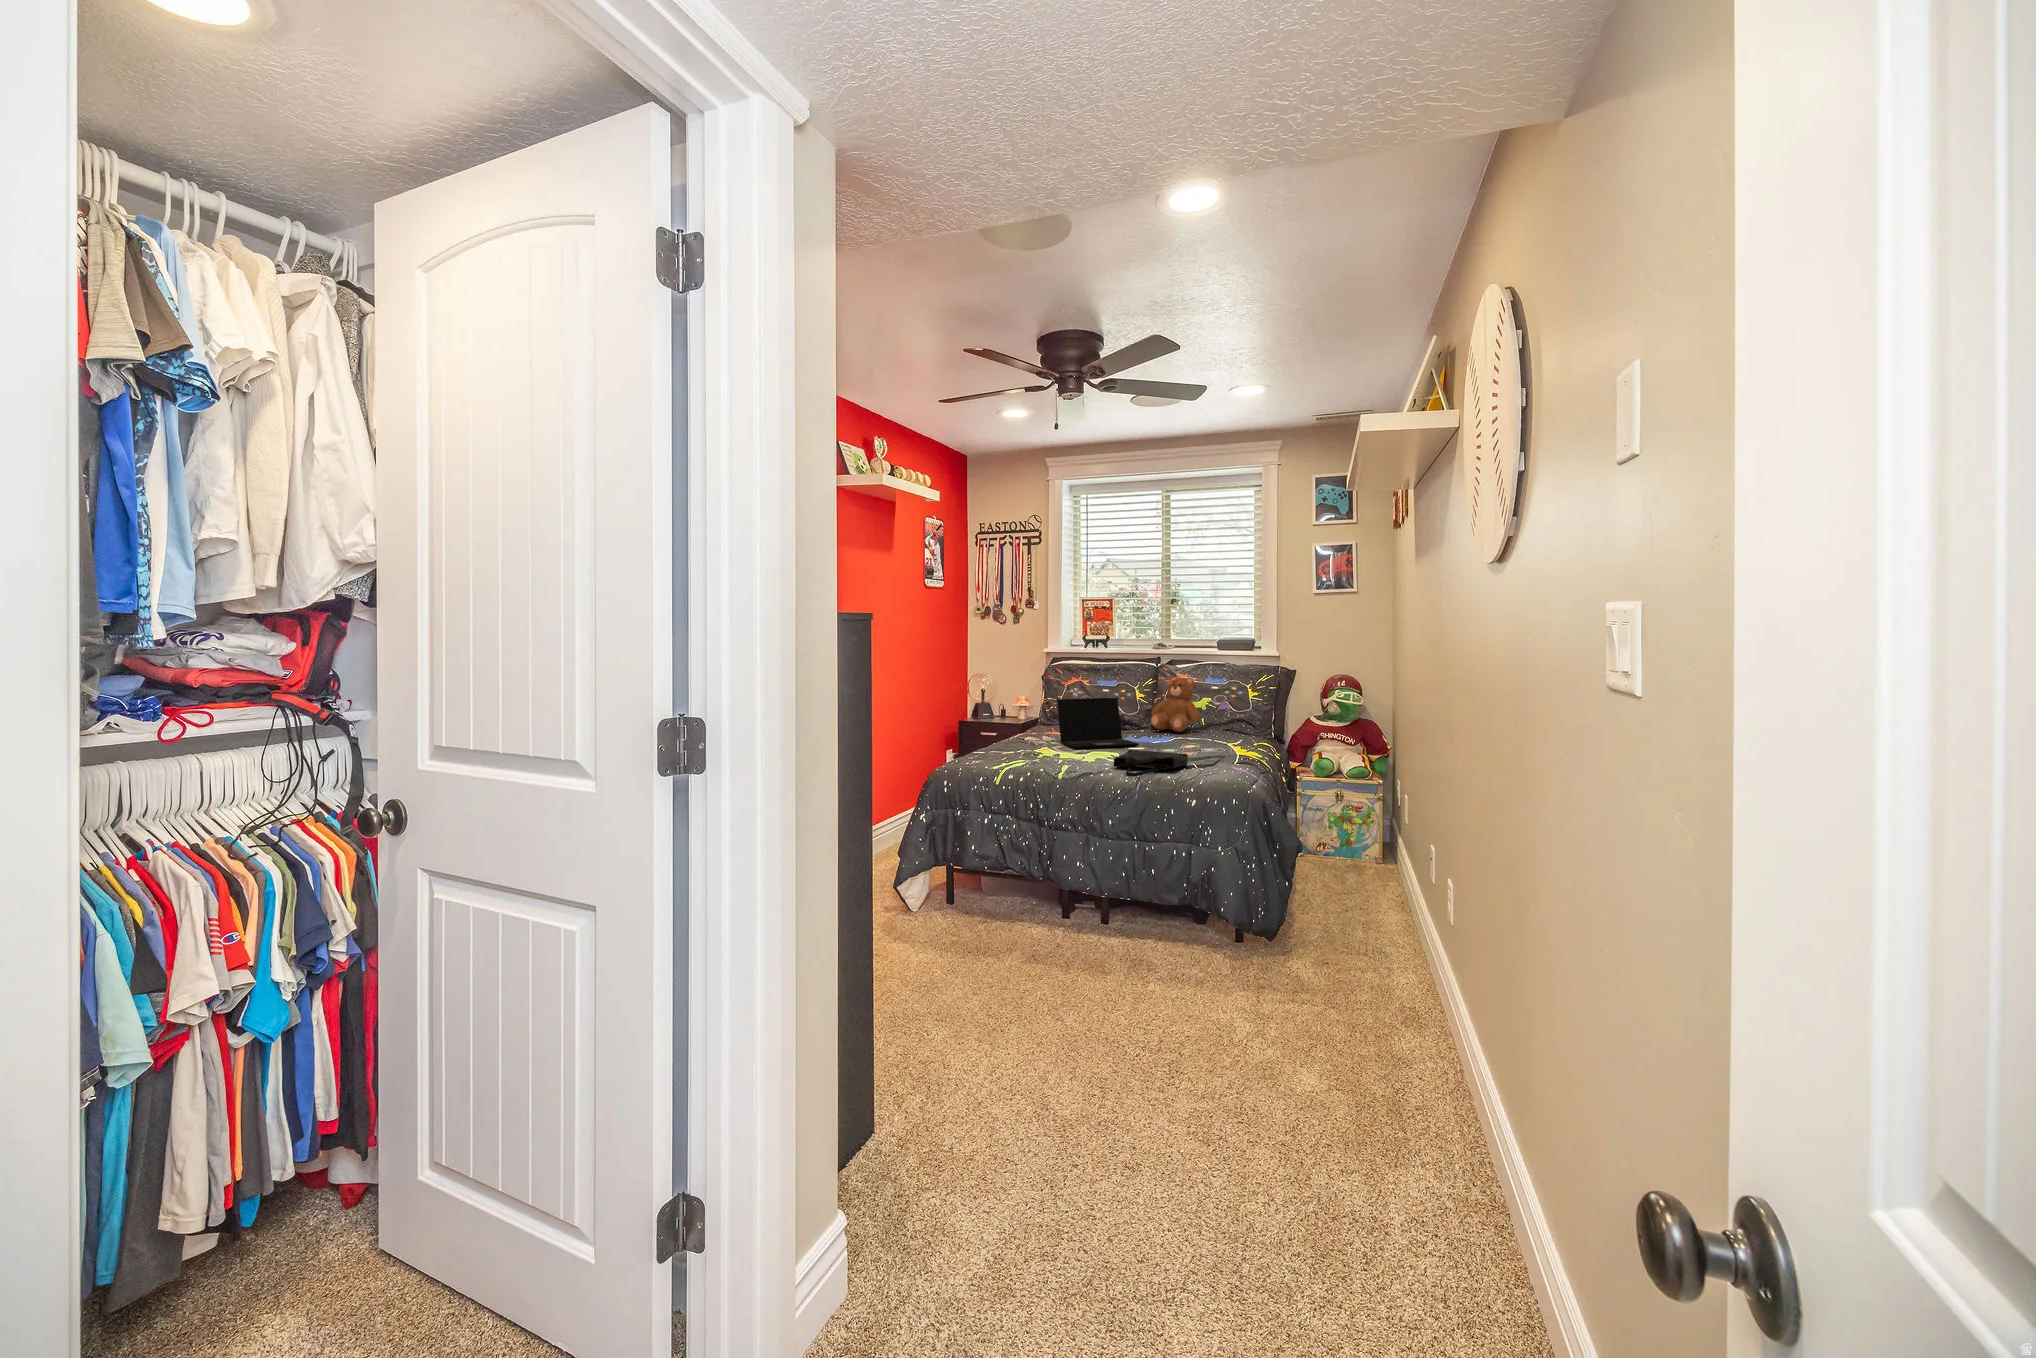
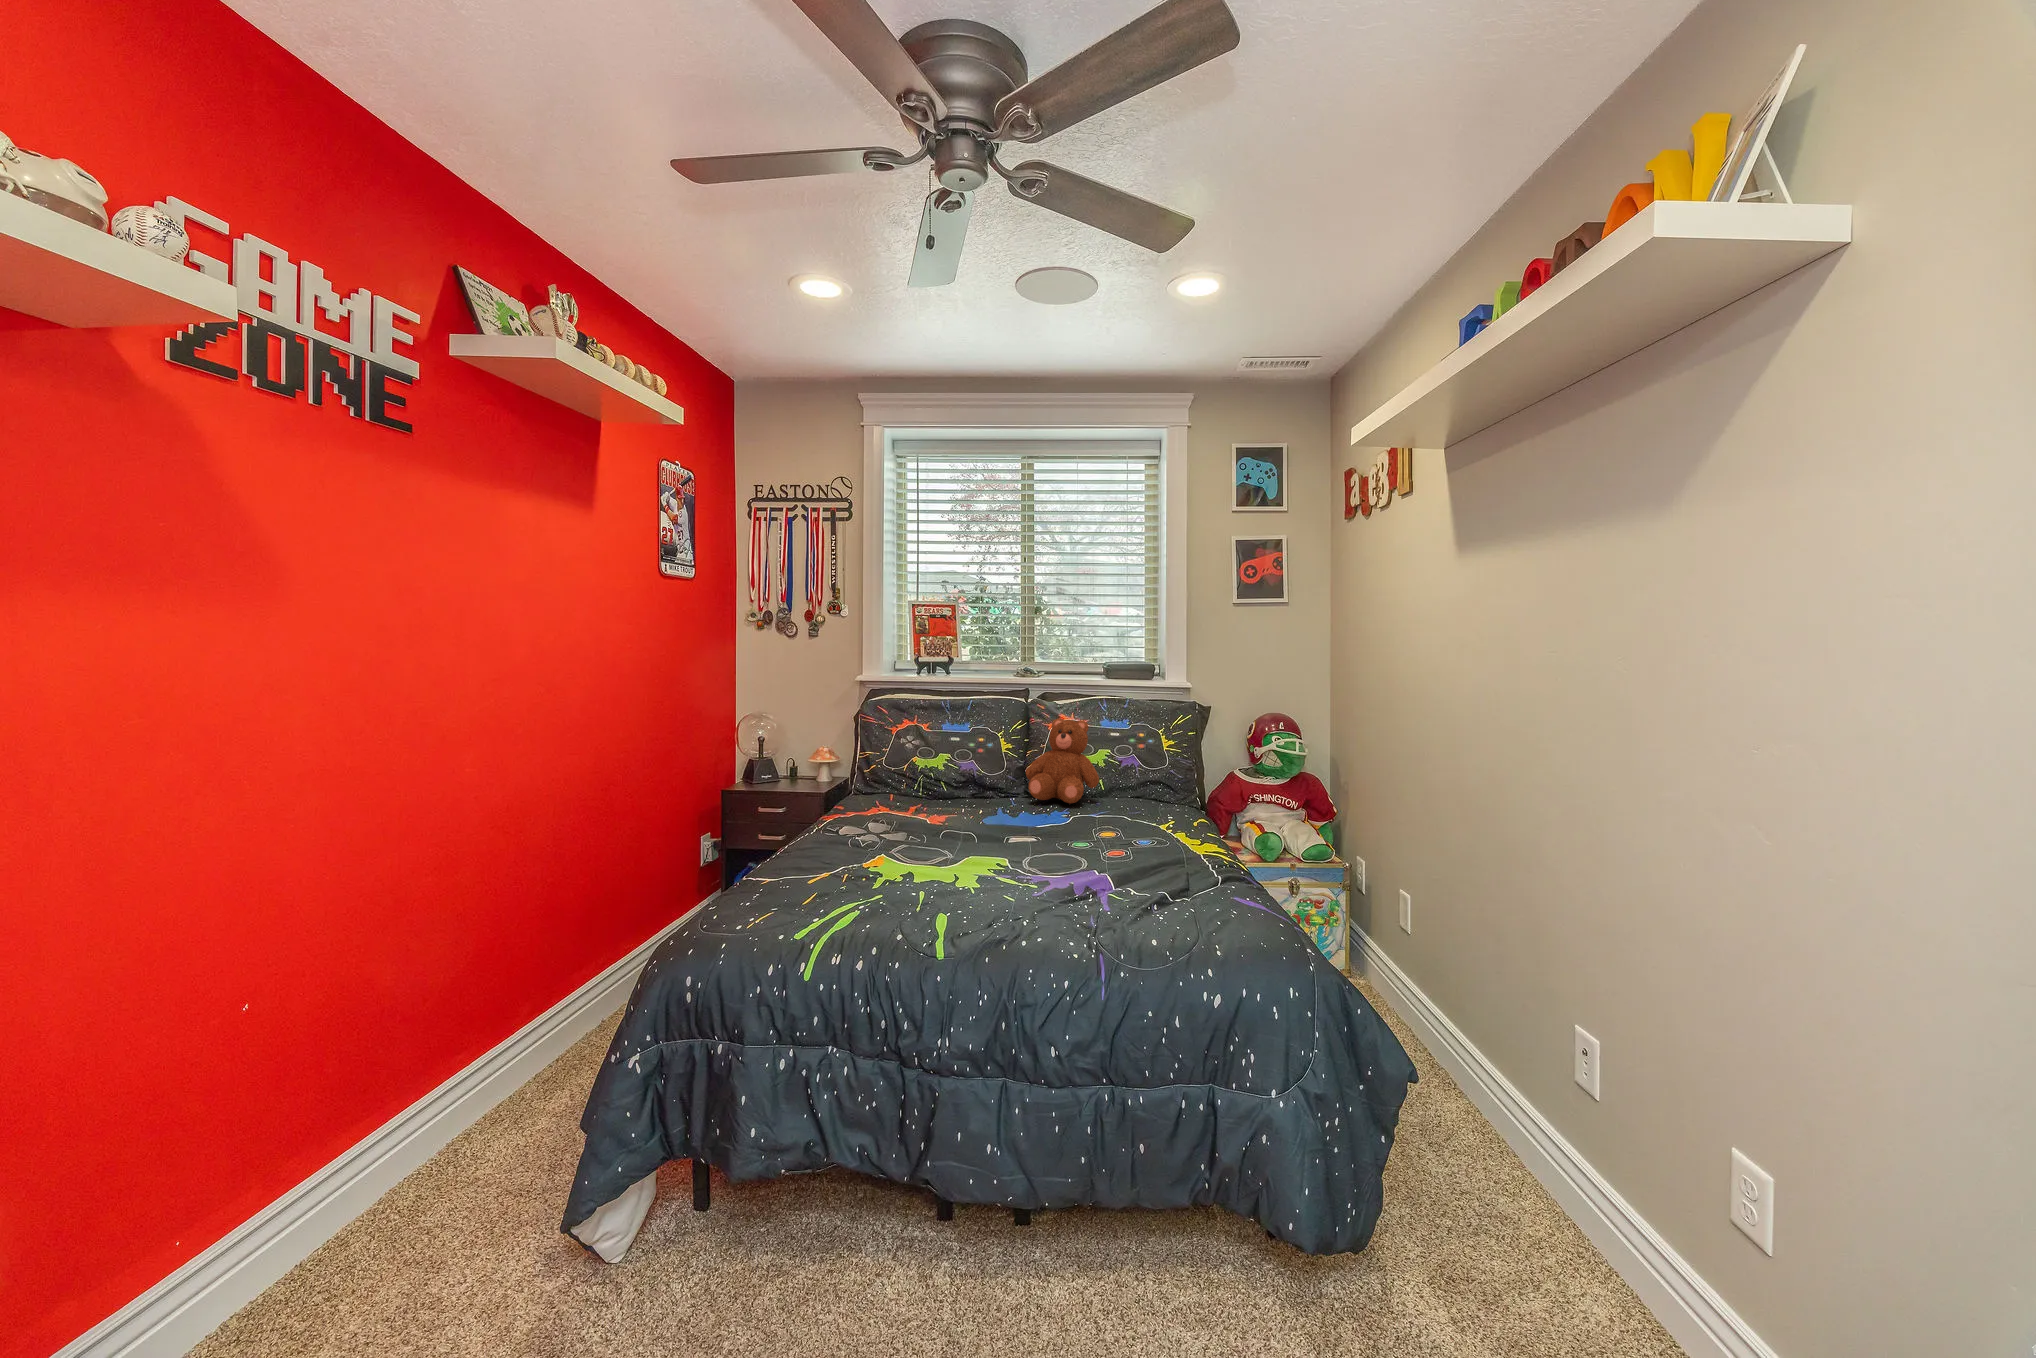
laptop: present [1057,698,1139,748] -> none [892,757,1034,856]
tote bag: present [1113,749,1188,776] -> none [1029,869,1157,951]

